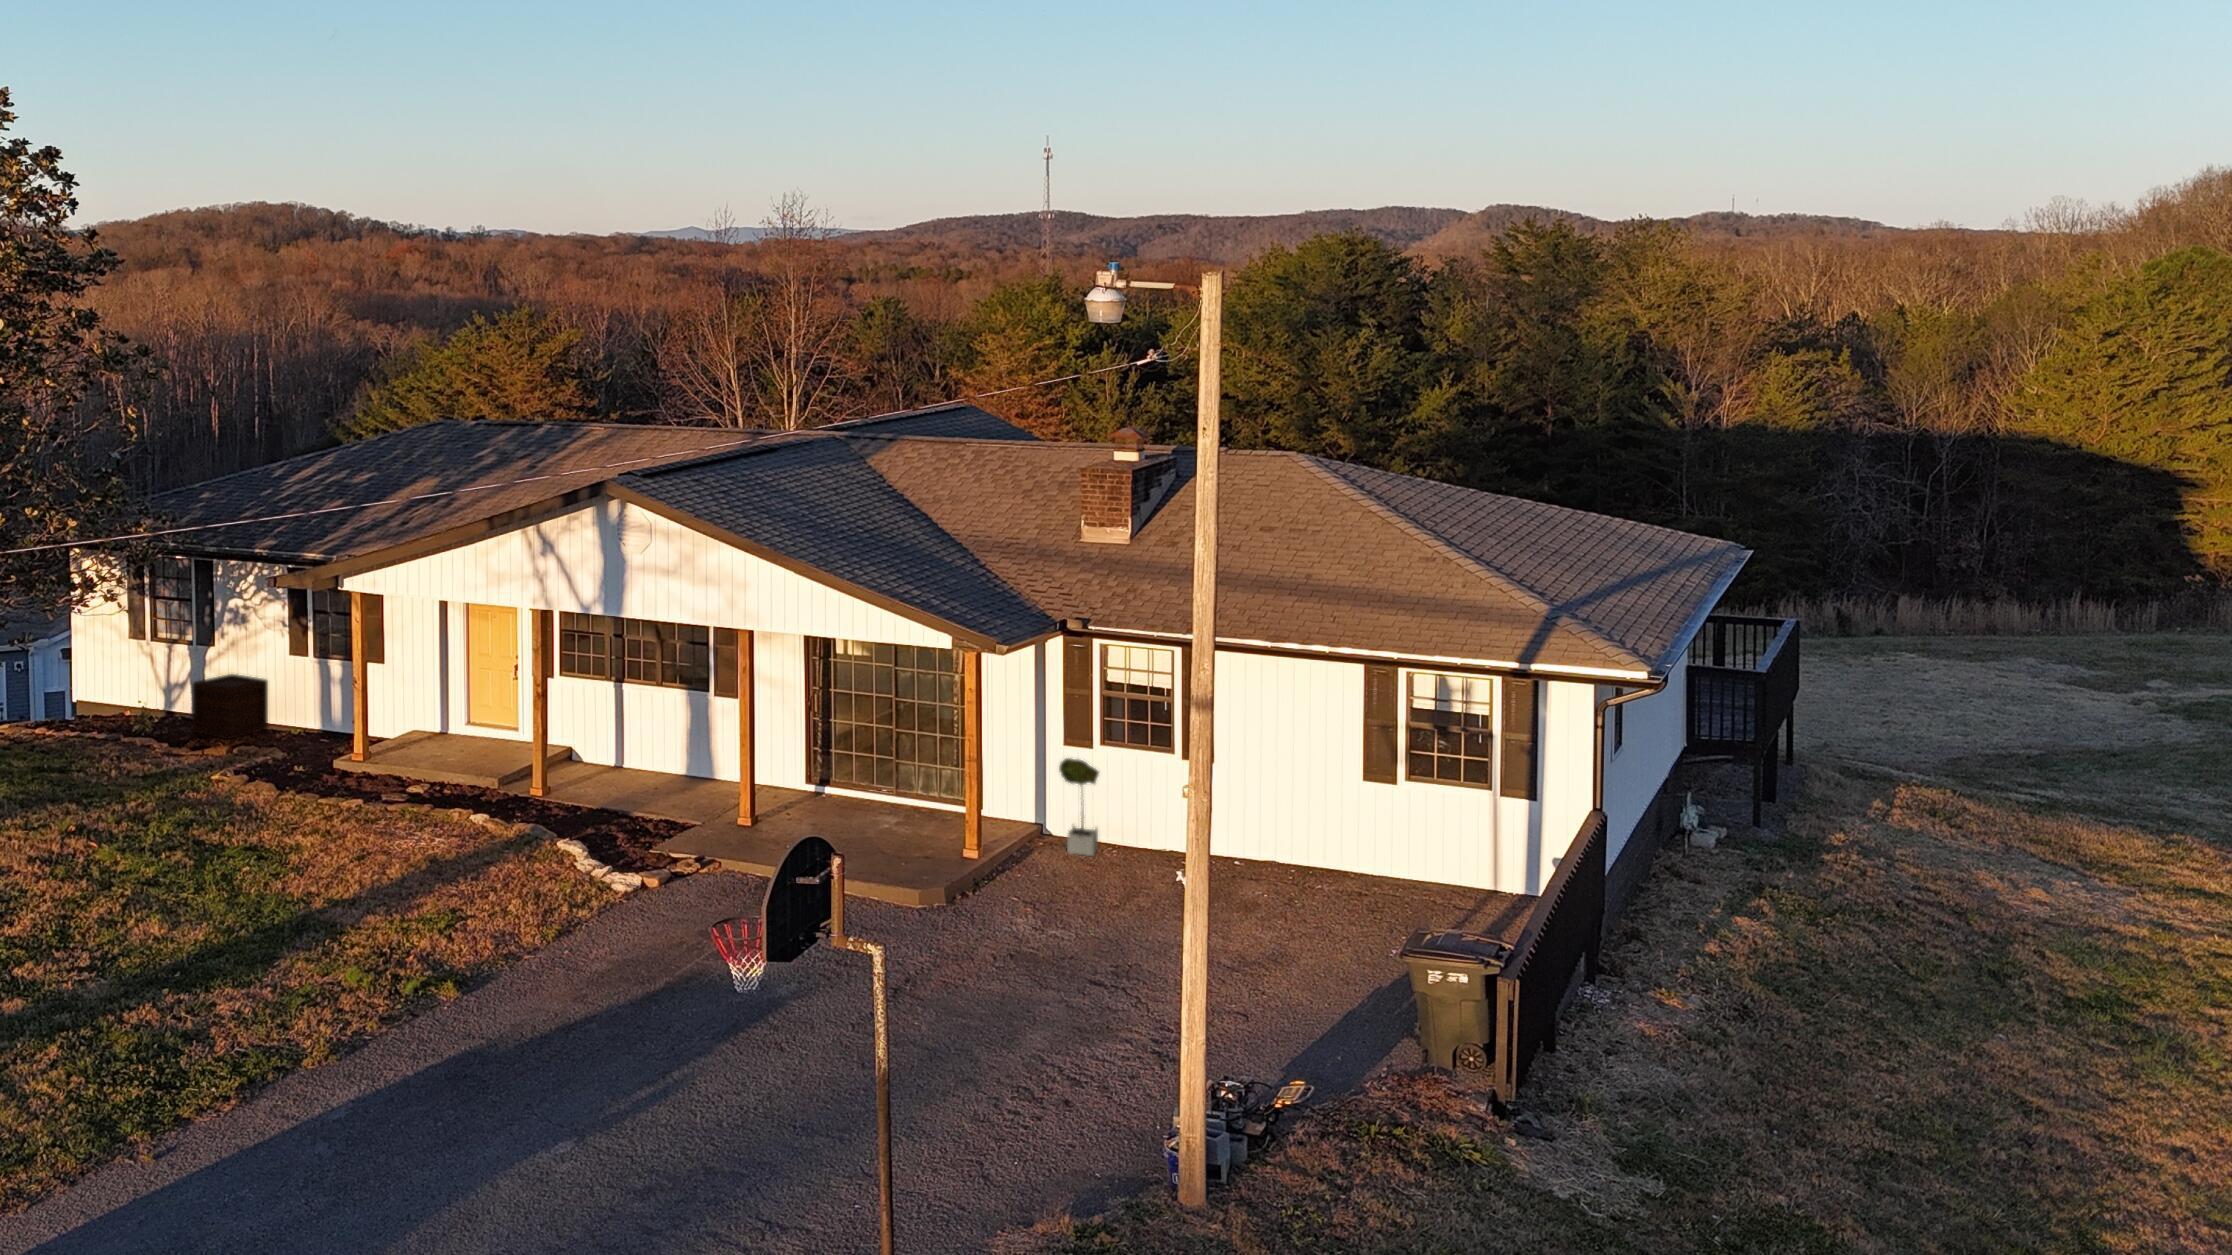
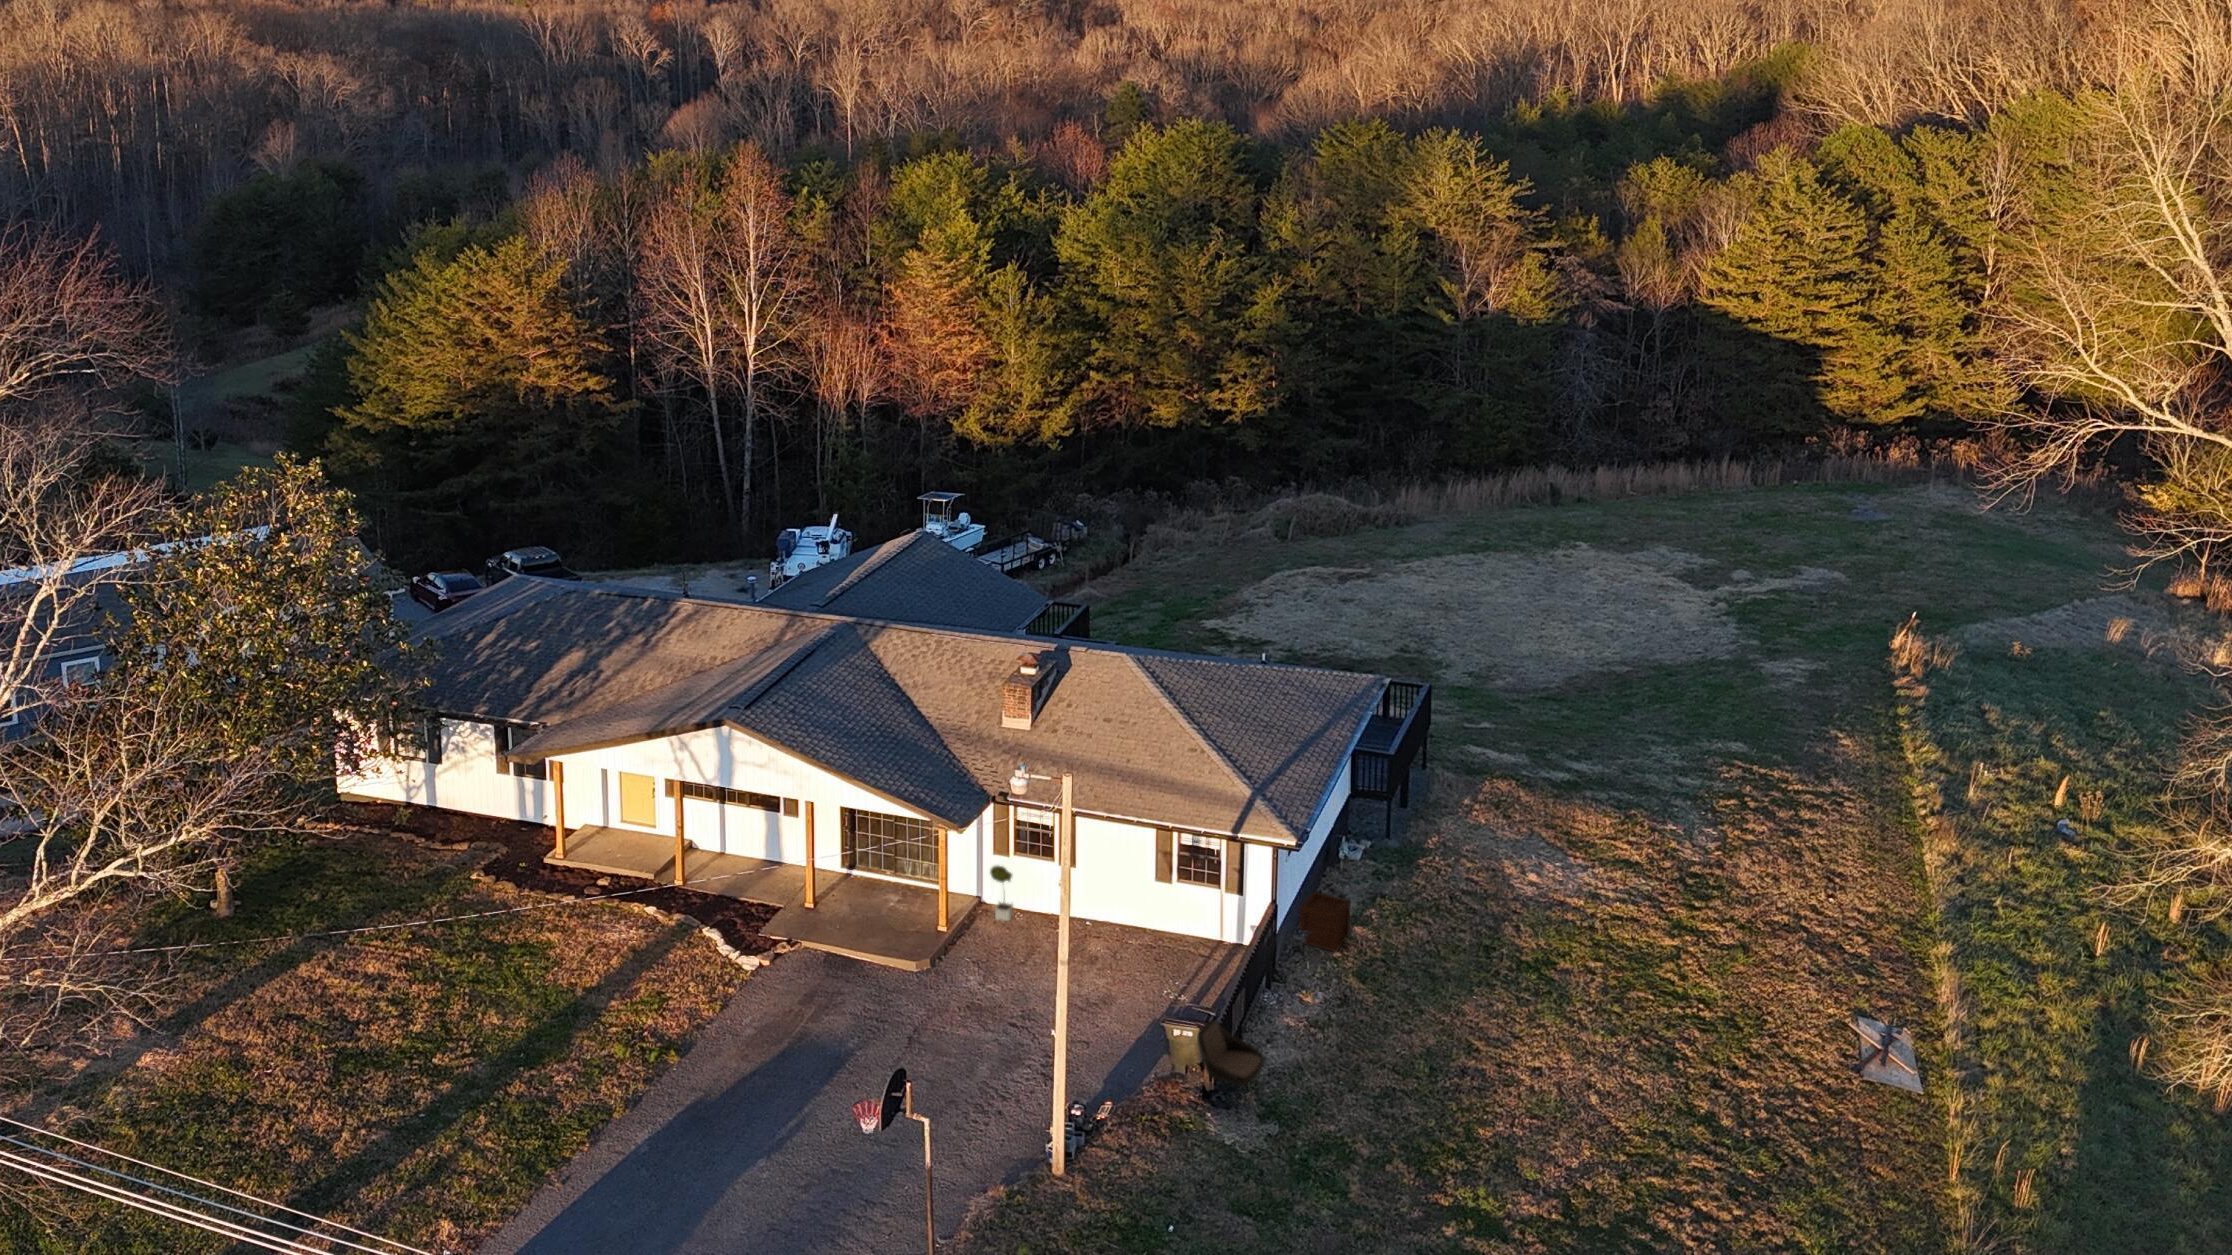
wooden crate: present [192,674,268,739] -> present [1299,892,1351,952]
lounge chair: none [1531,956,1680,1142] -> present [1197,1020,1265,1112]

